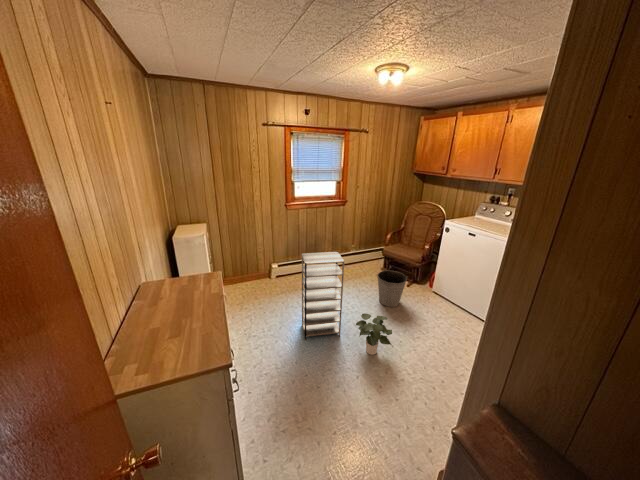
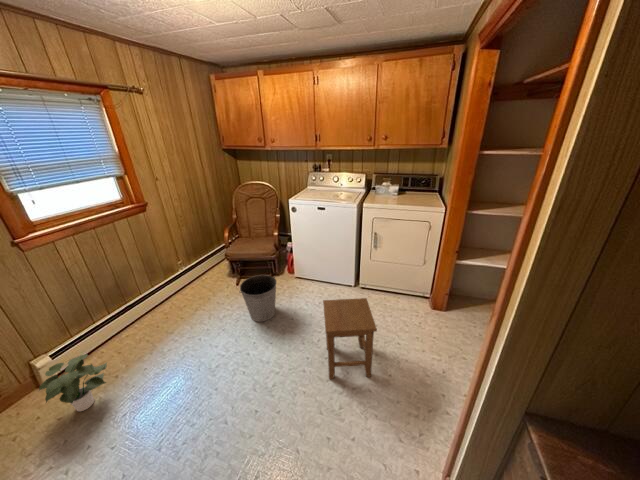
shelving unit: present [302,252,344,340] -> none [116,293,236,459]
stool: none [407,303,469,383] -> present [323,298,377,379]
potted plant: present [356,314,392,355] -> present [39,354,107,411]

